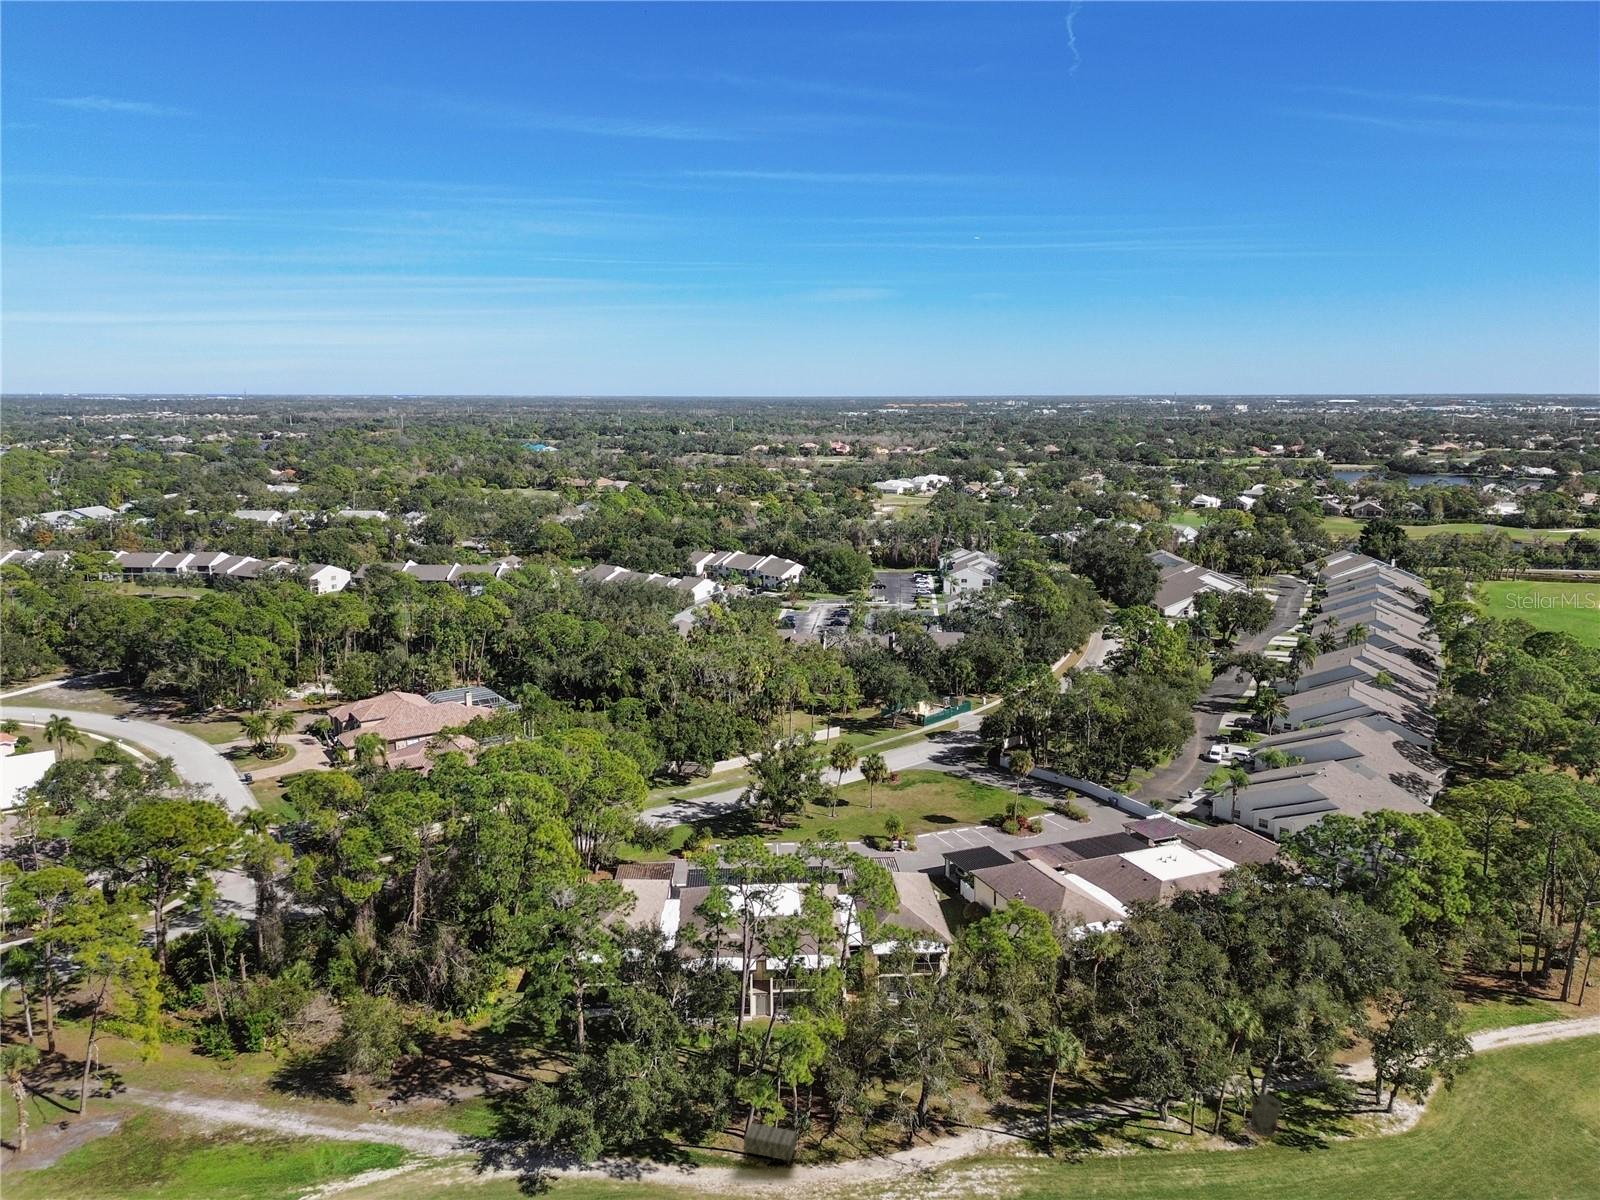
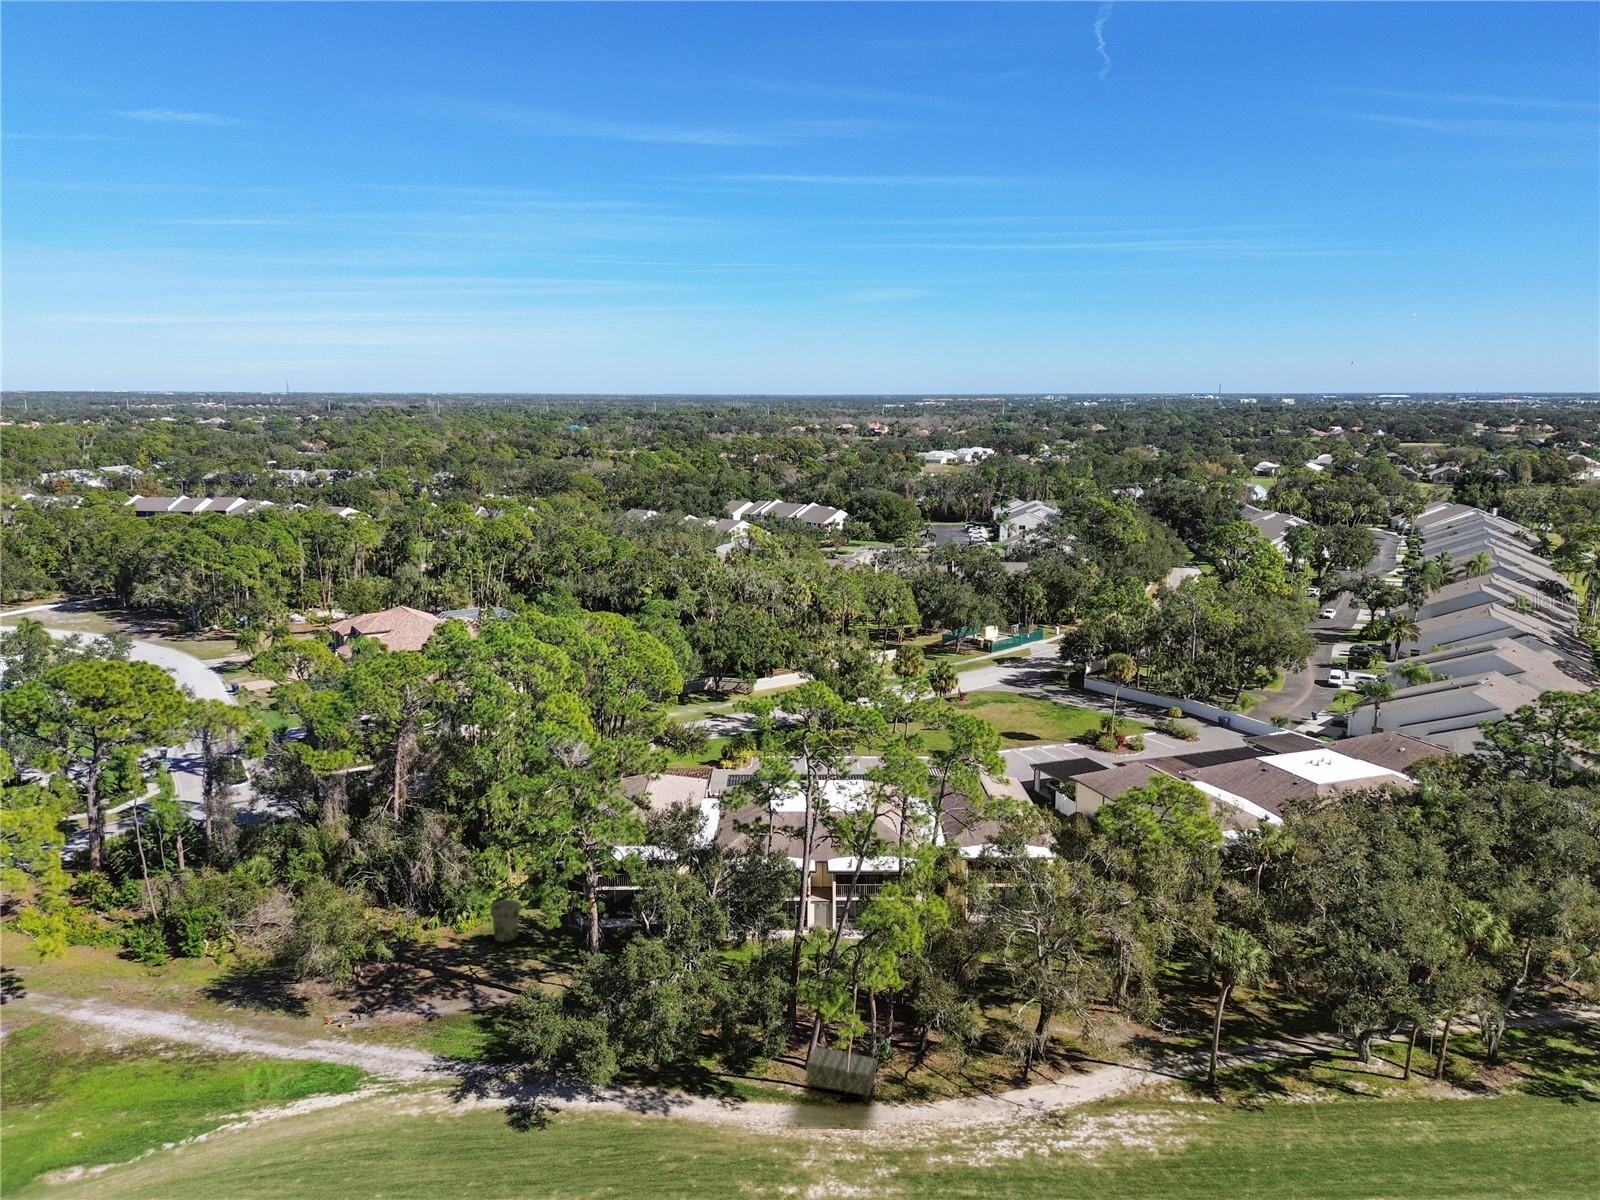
trash can: present [1250,1093,1281,1136] -> present [490,900,521,942]

